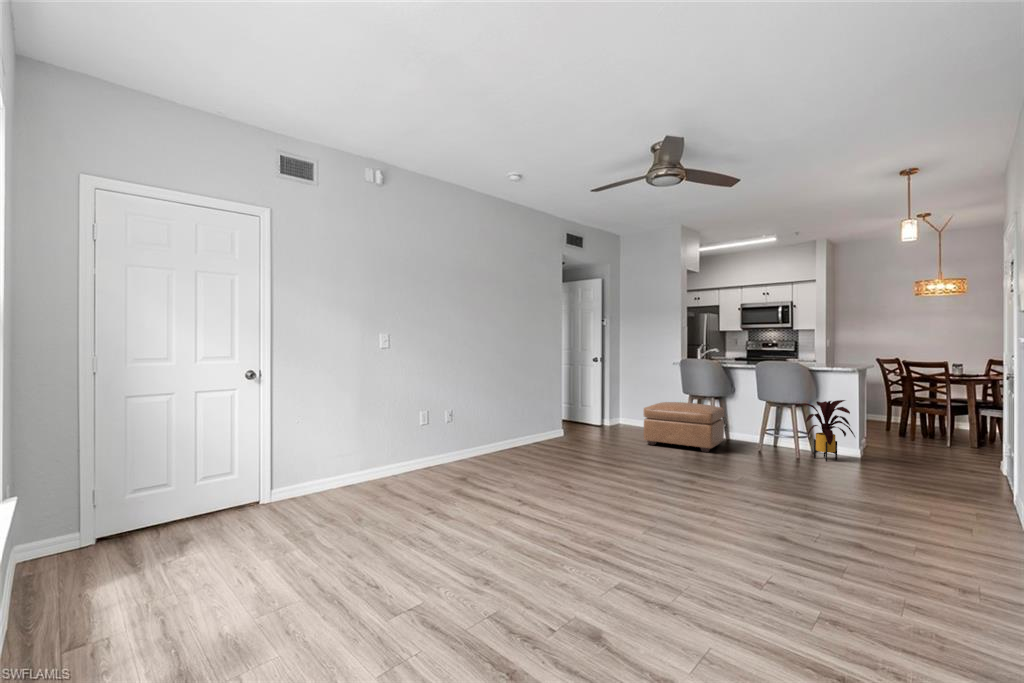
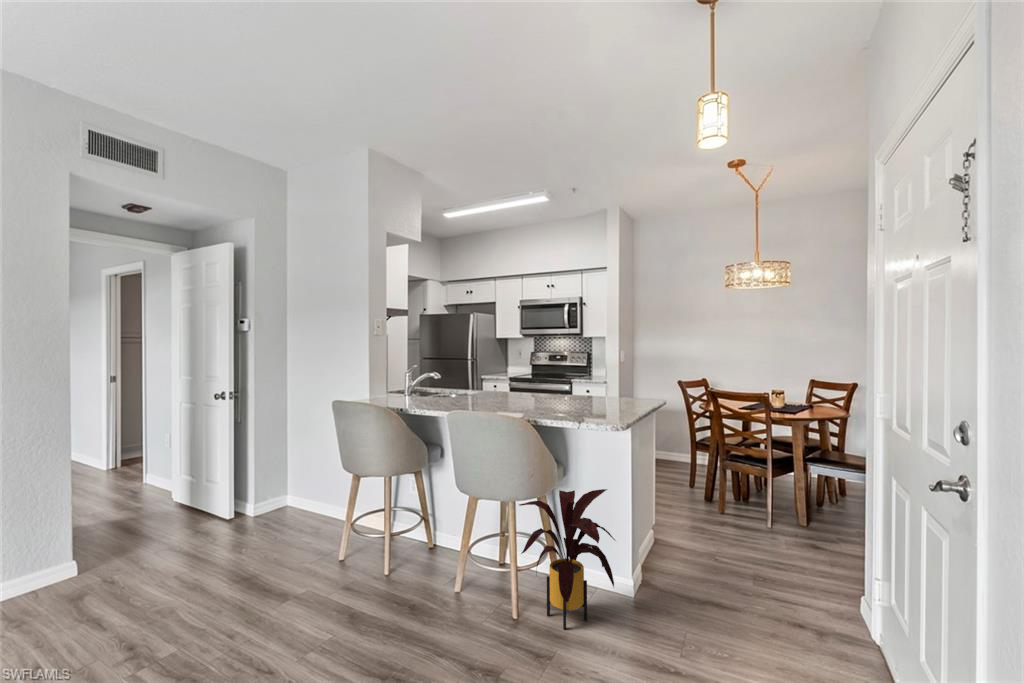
ottoman: present [644,402,724,452] -> none [239,486,411,615]

